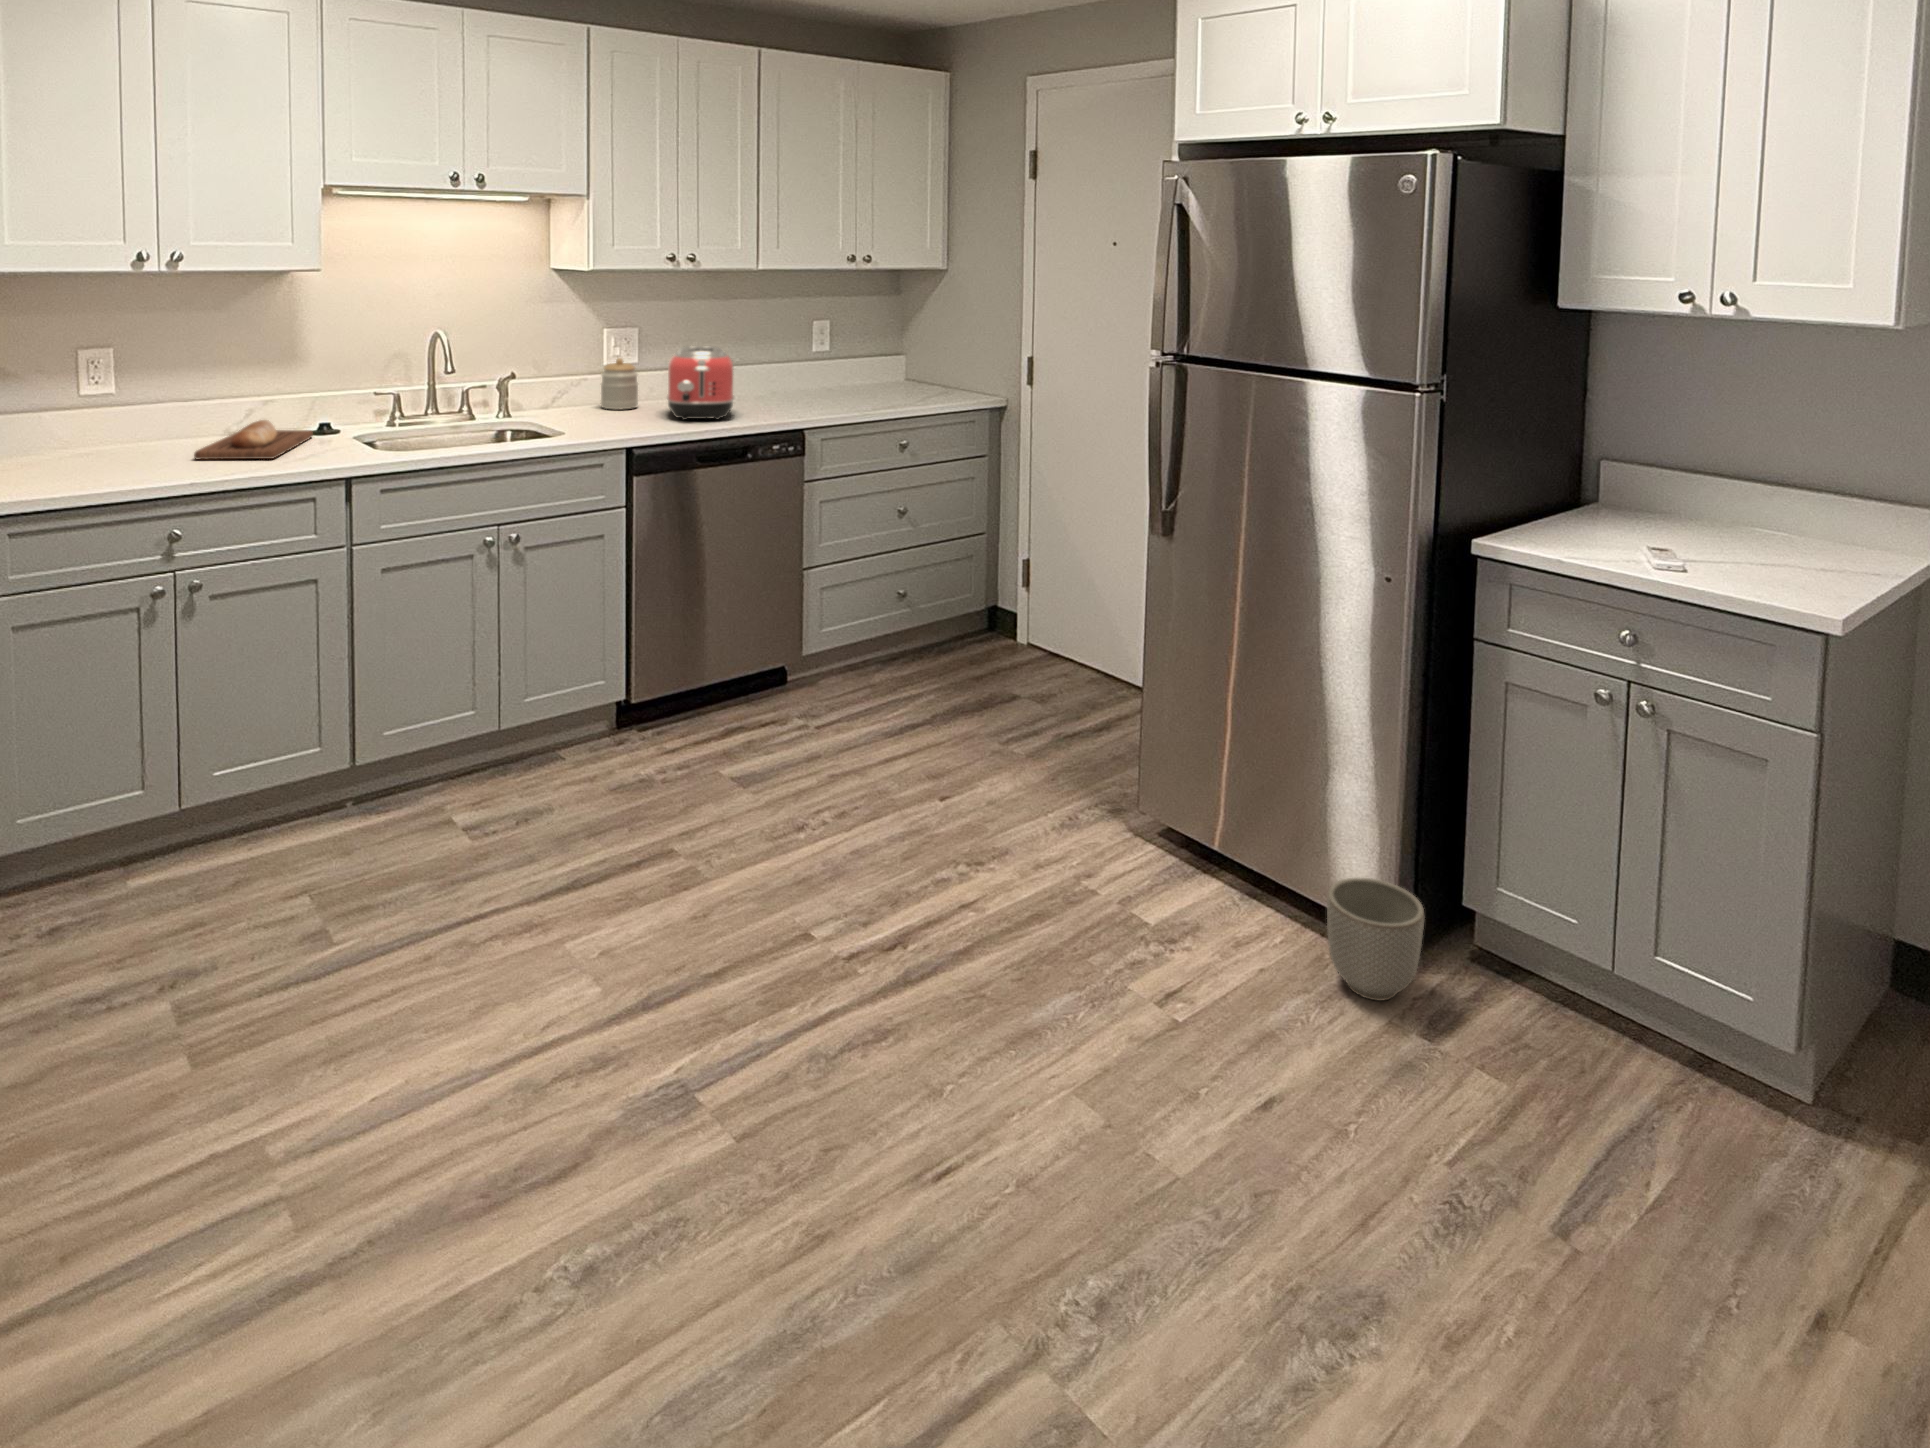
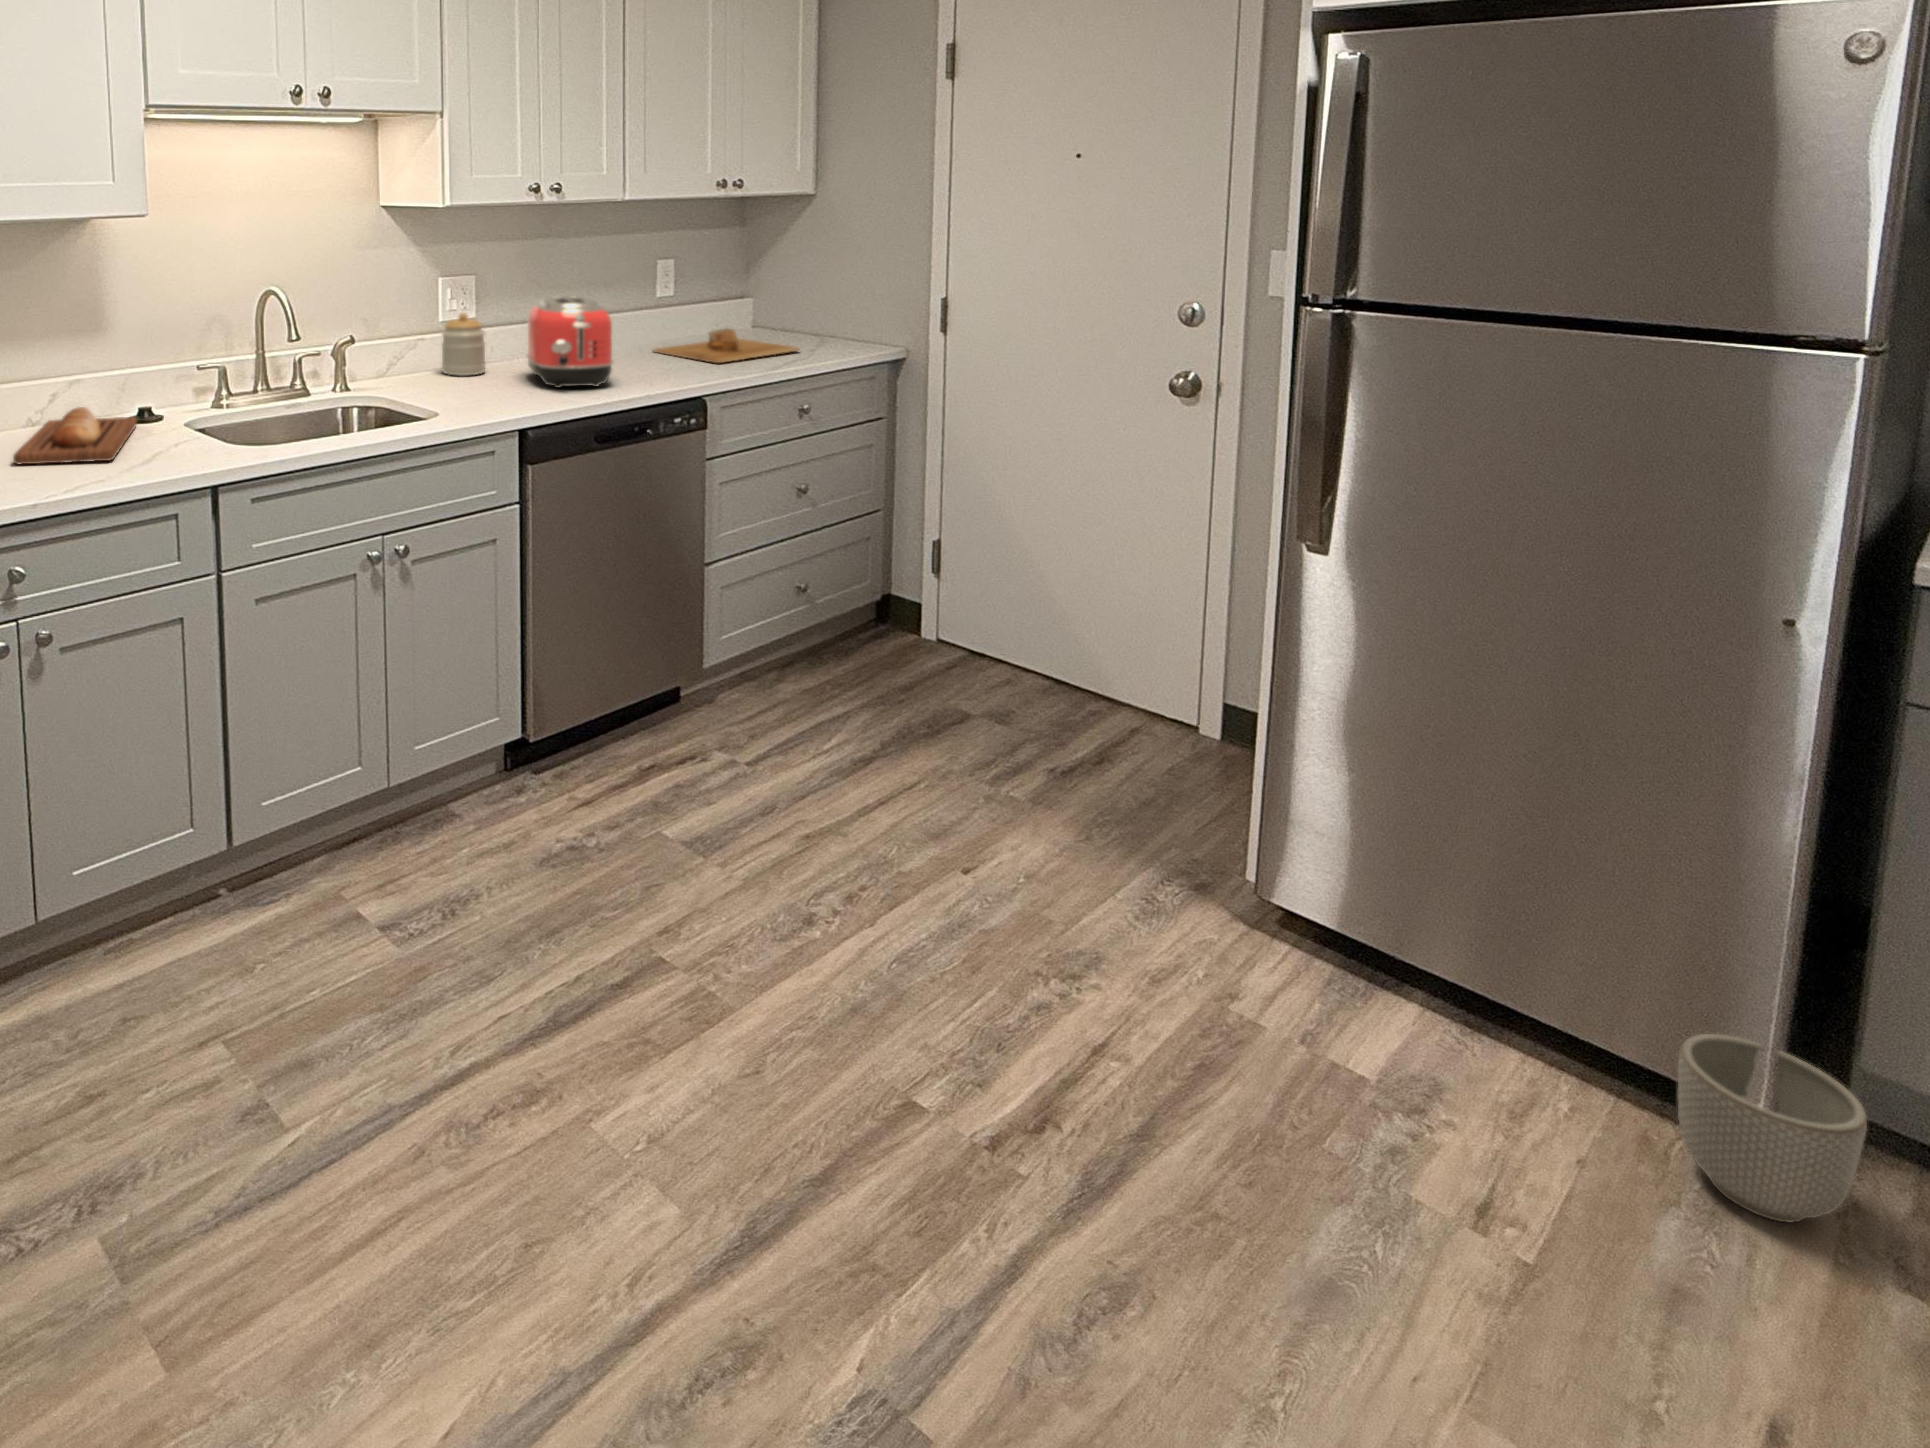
cutting board: none [797,378,921,406] -> present [654,328,799,363]

